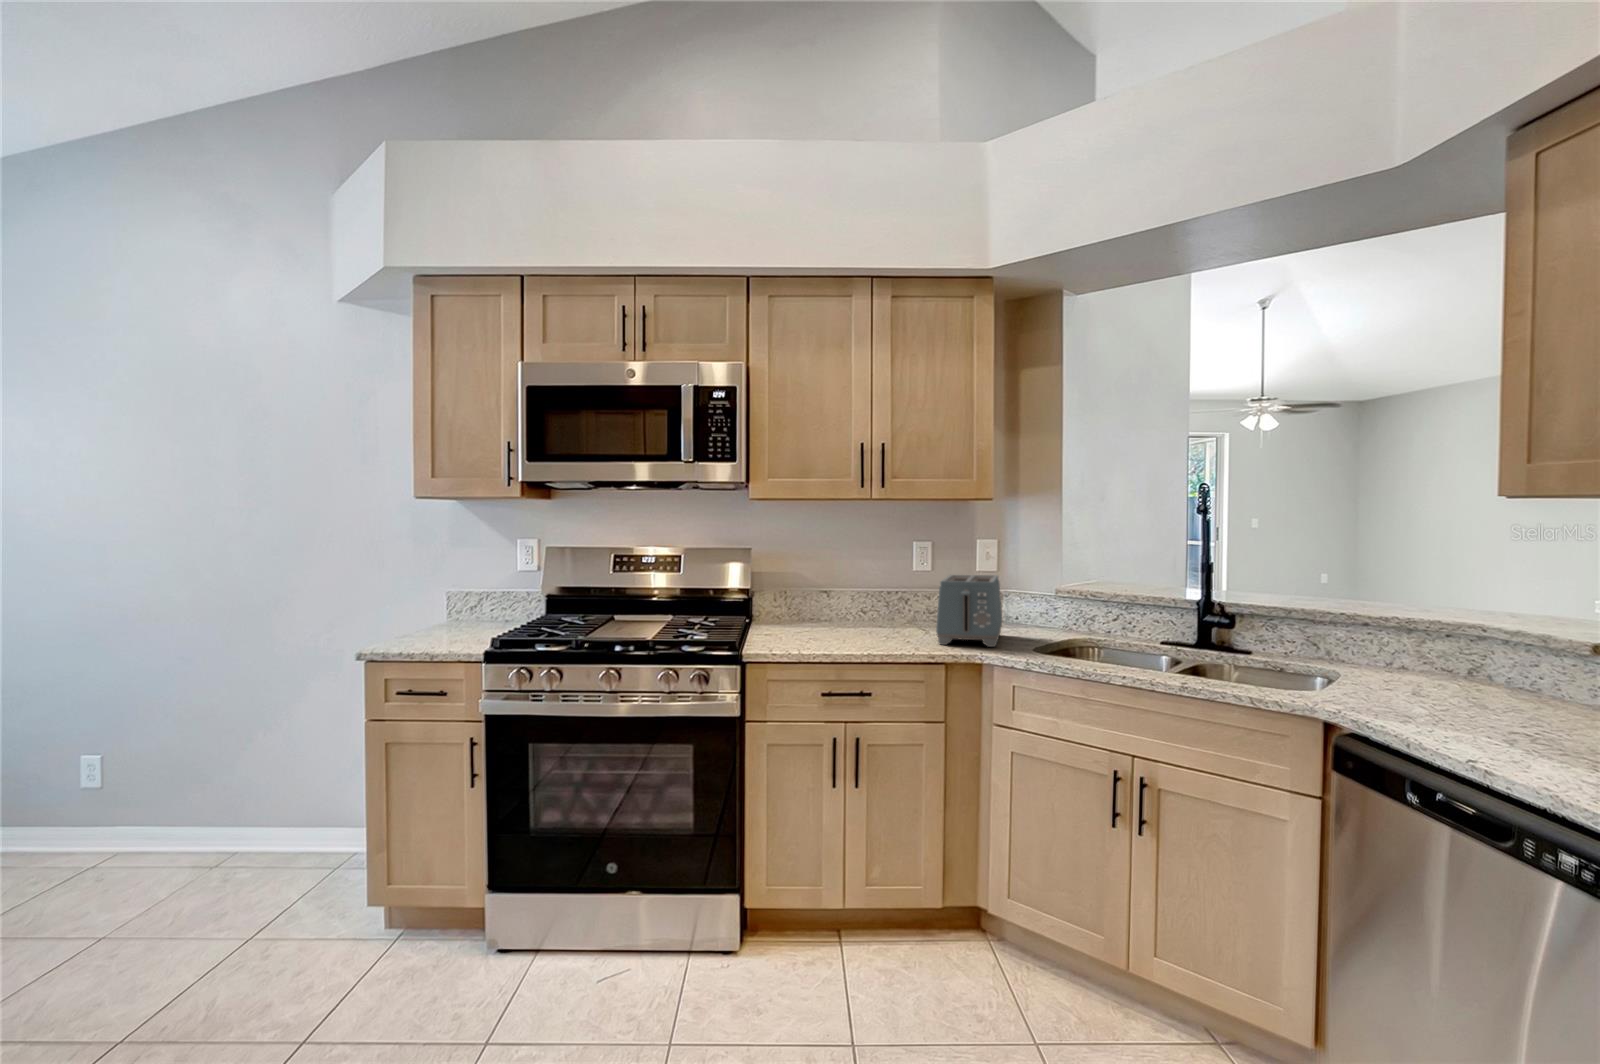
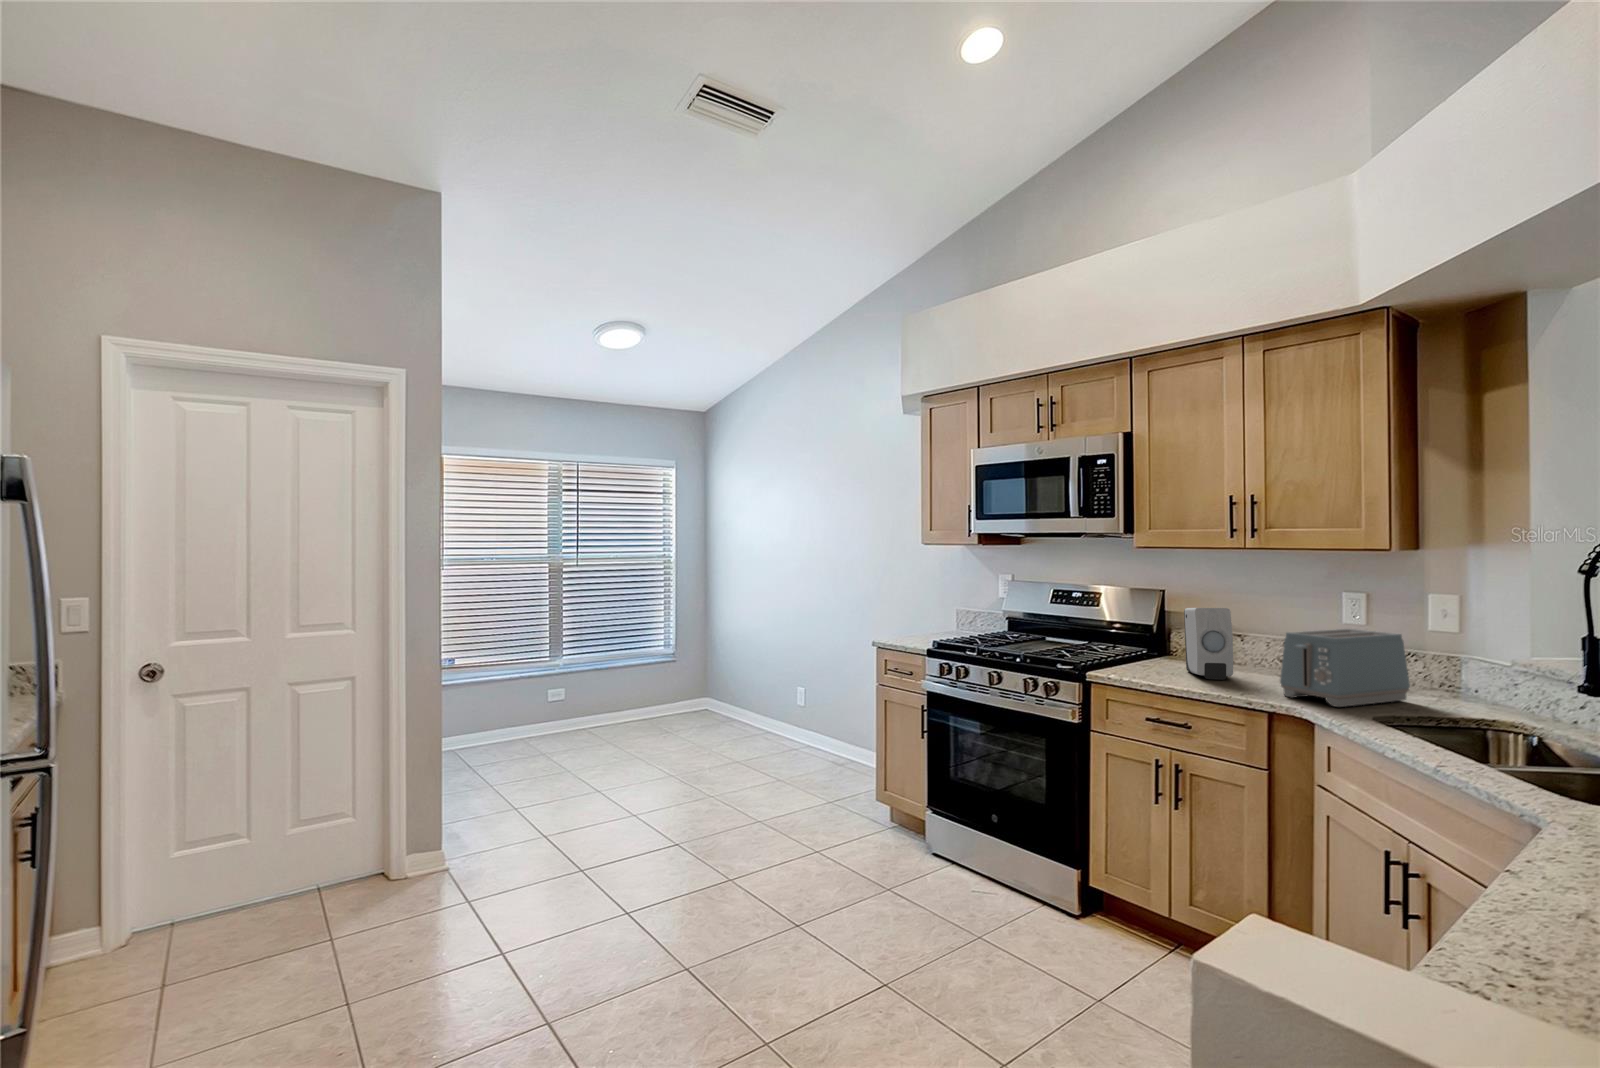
soap dispenser: none [810,562,871,639] -> present [1184,608,1233,680]

